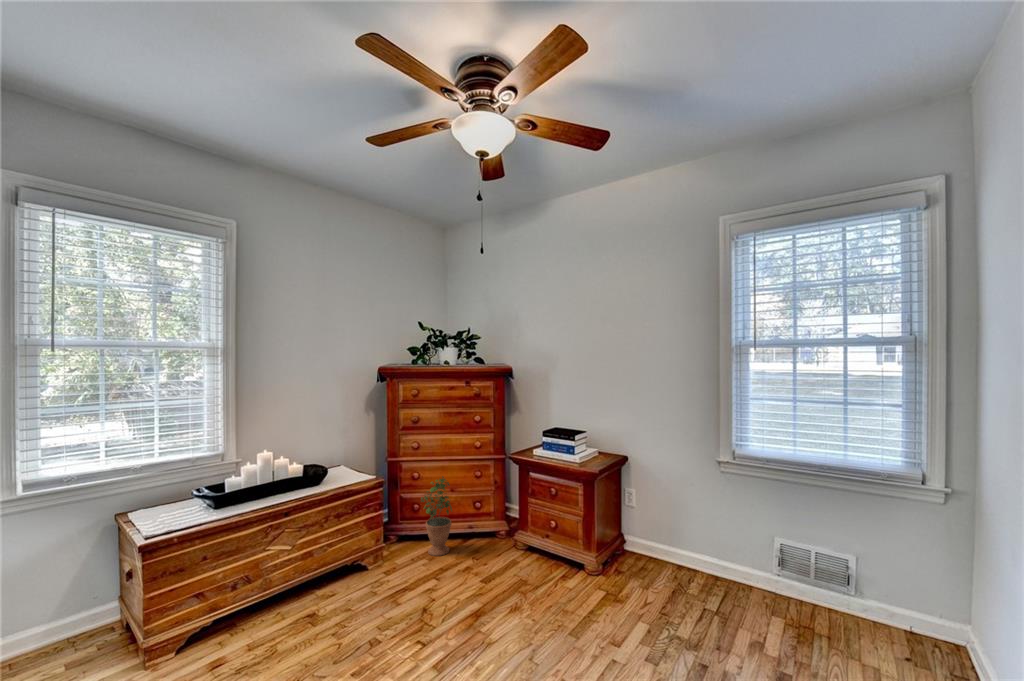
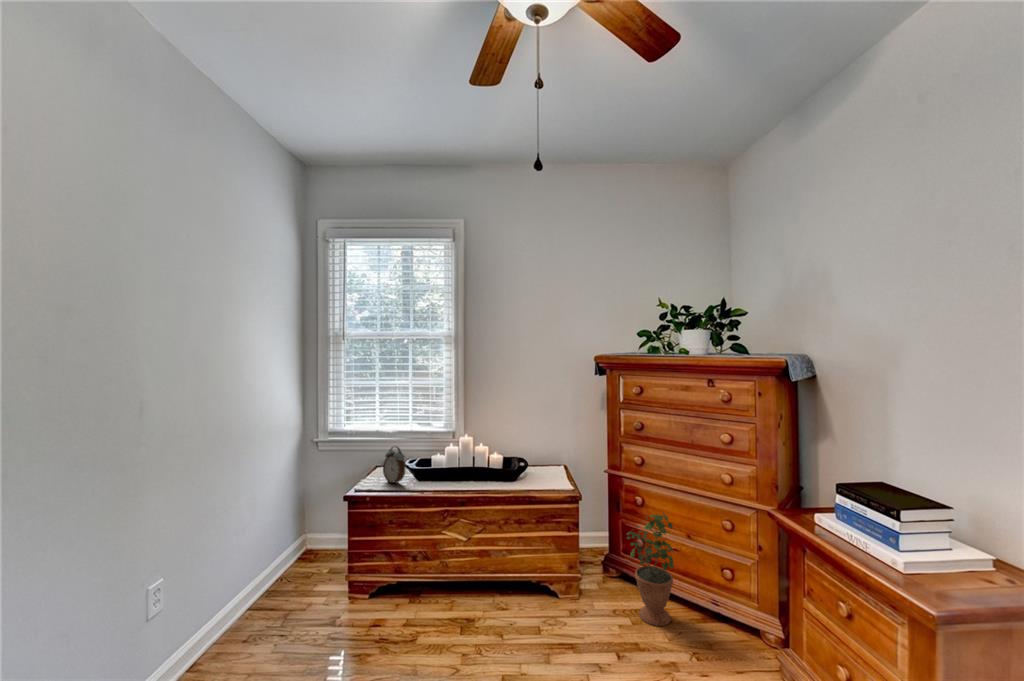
alarm clock: none [164,477,204,521] -> present [383,446,405,483]

